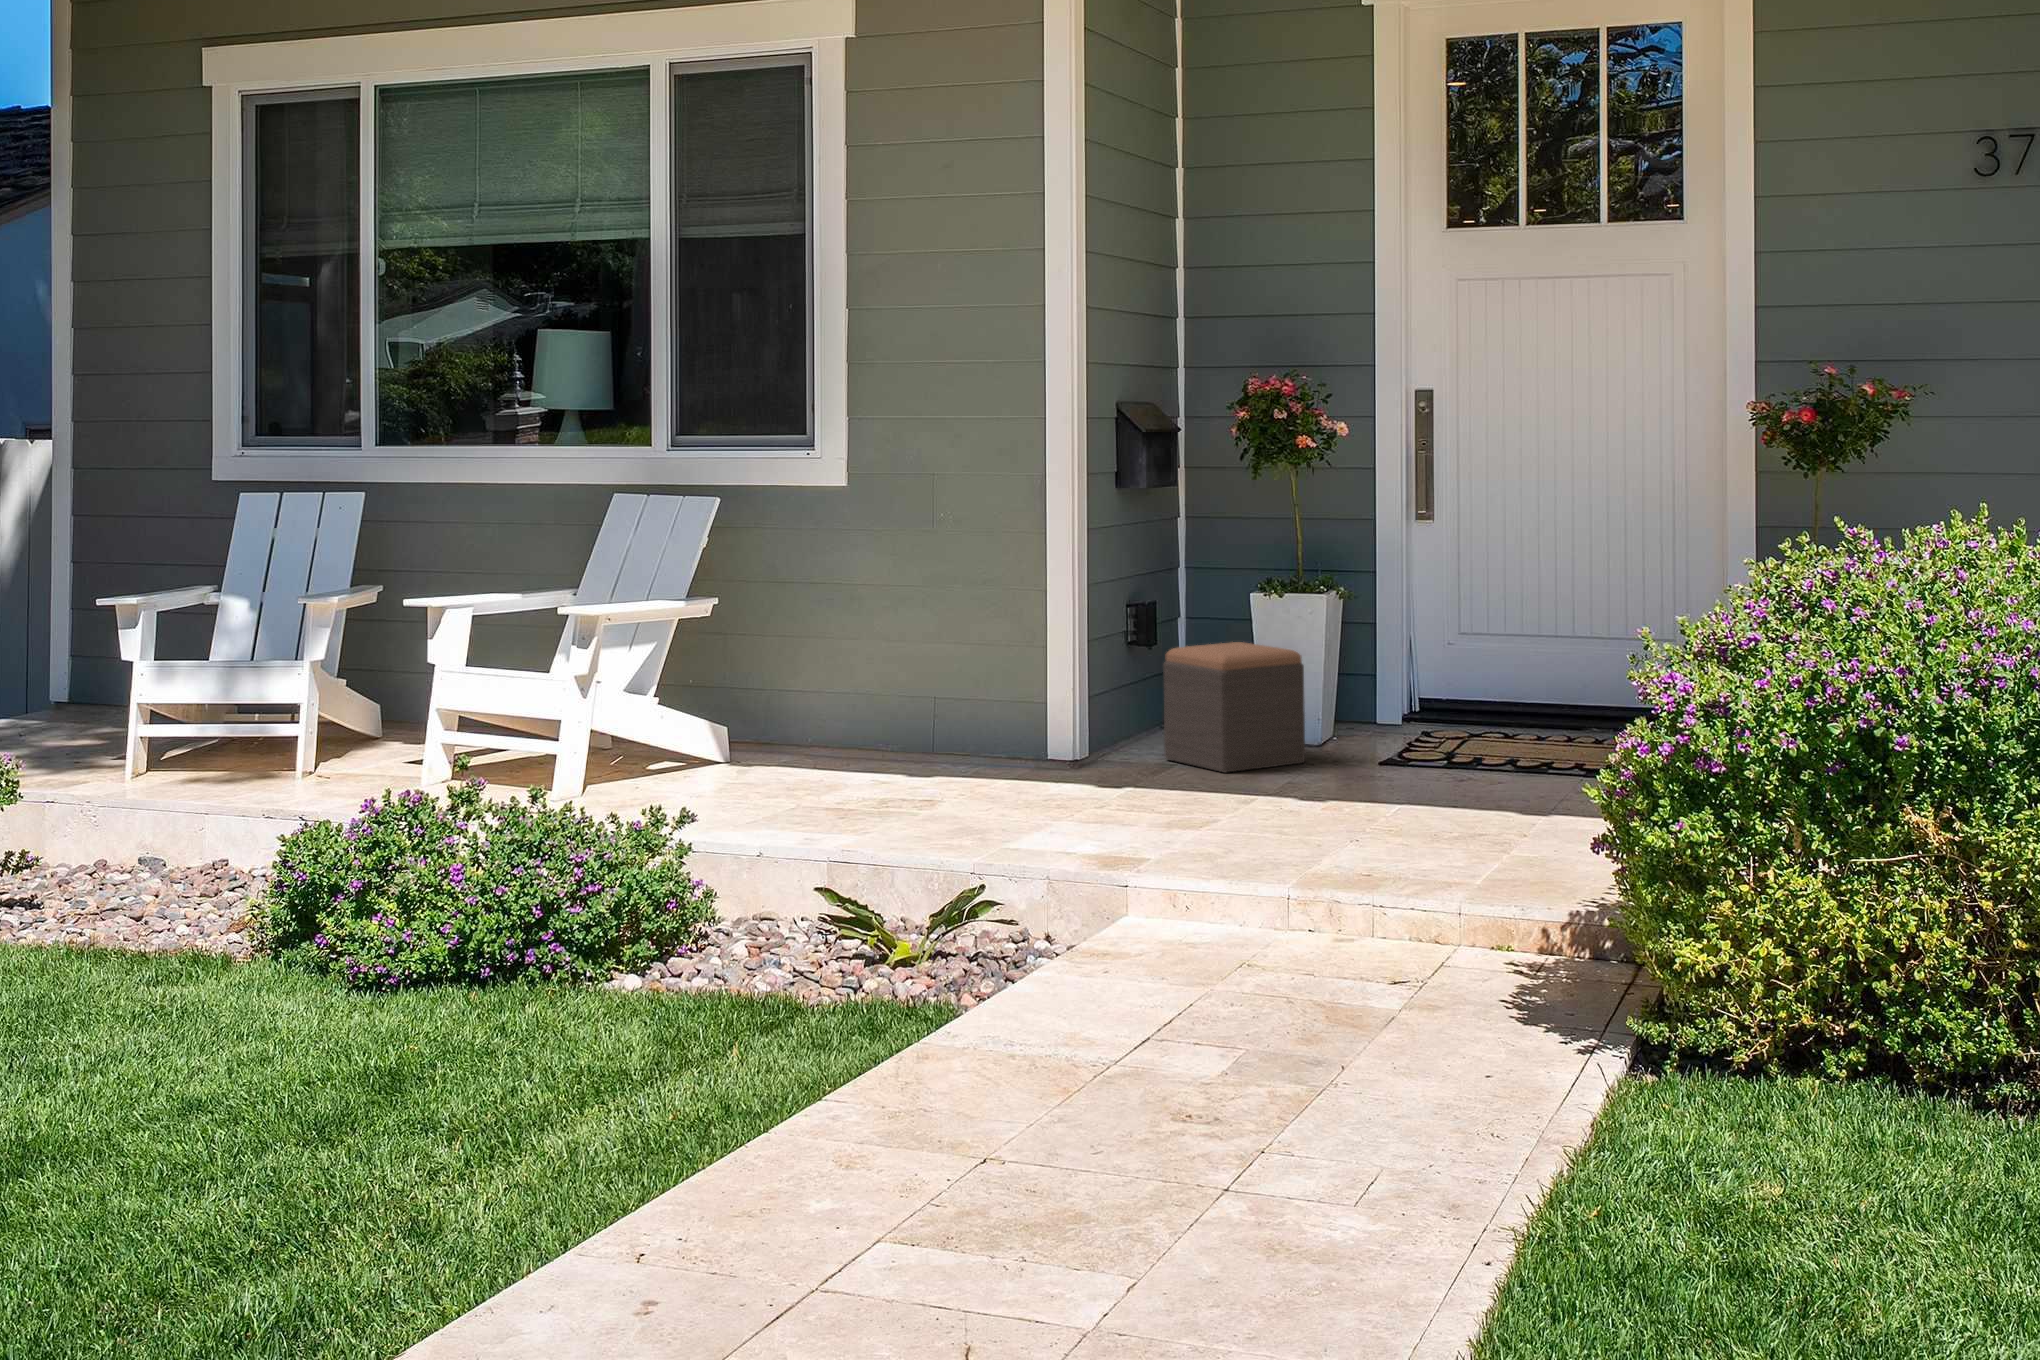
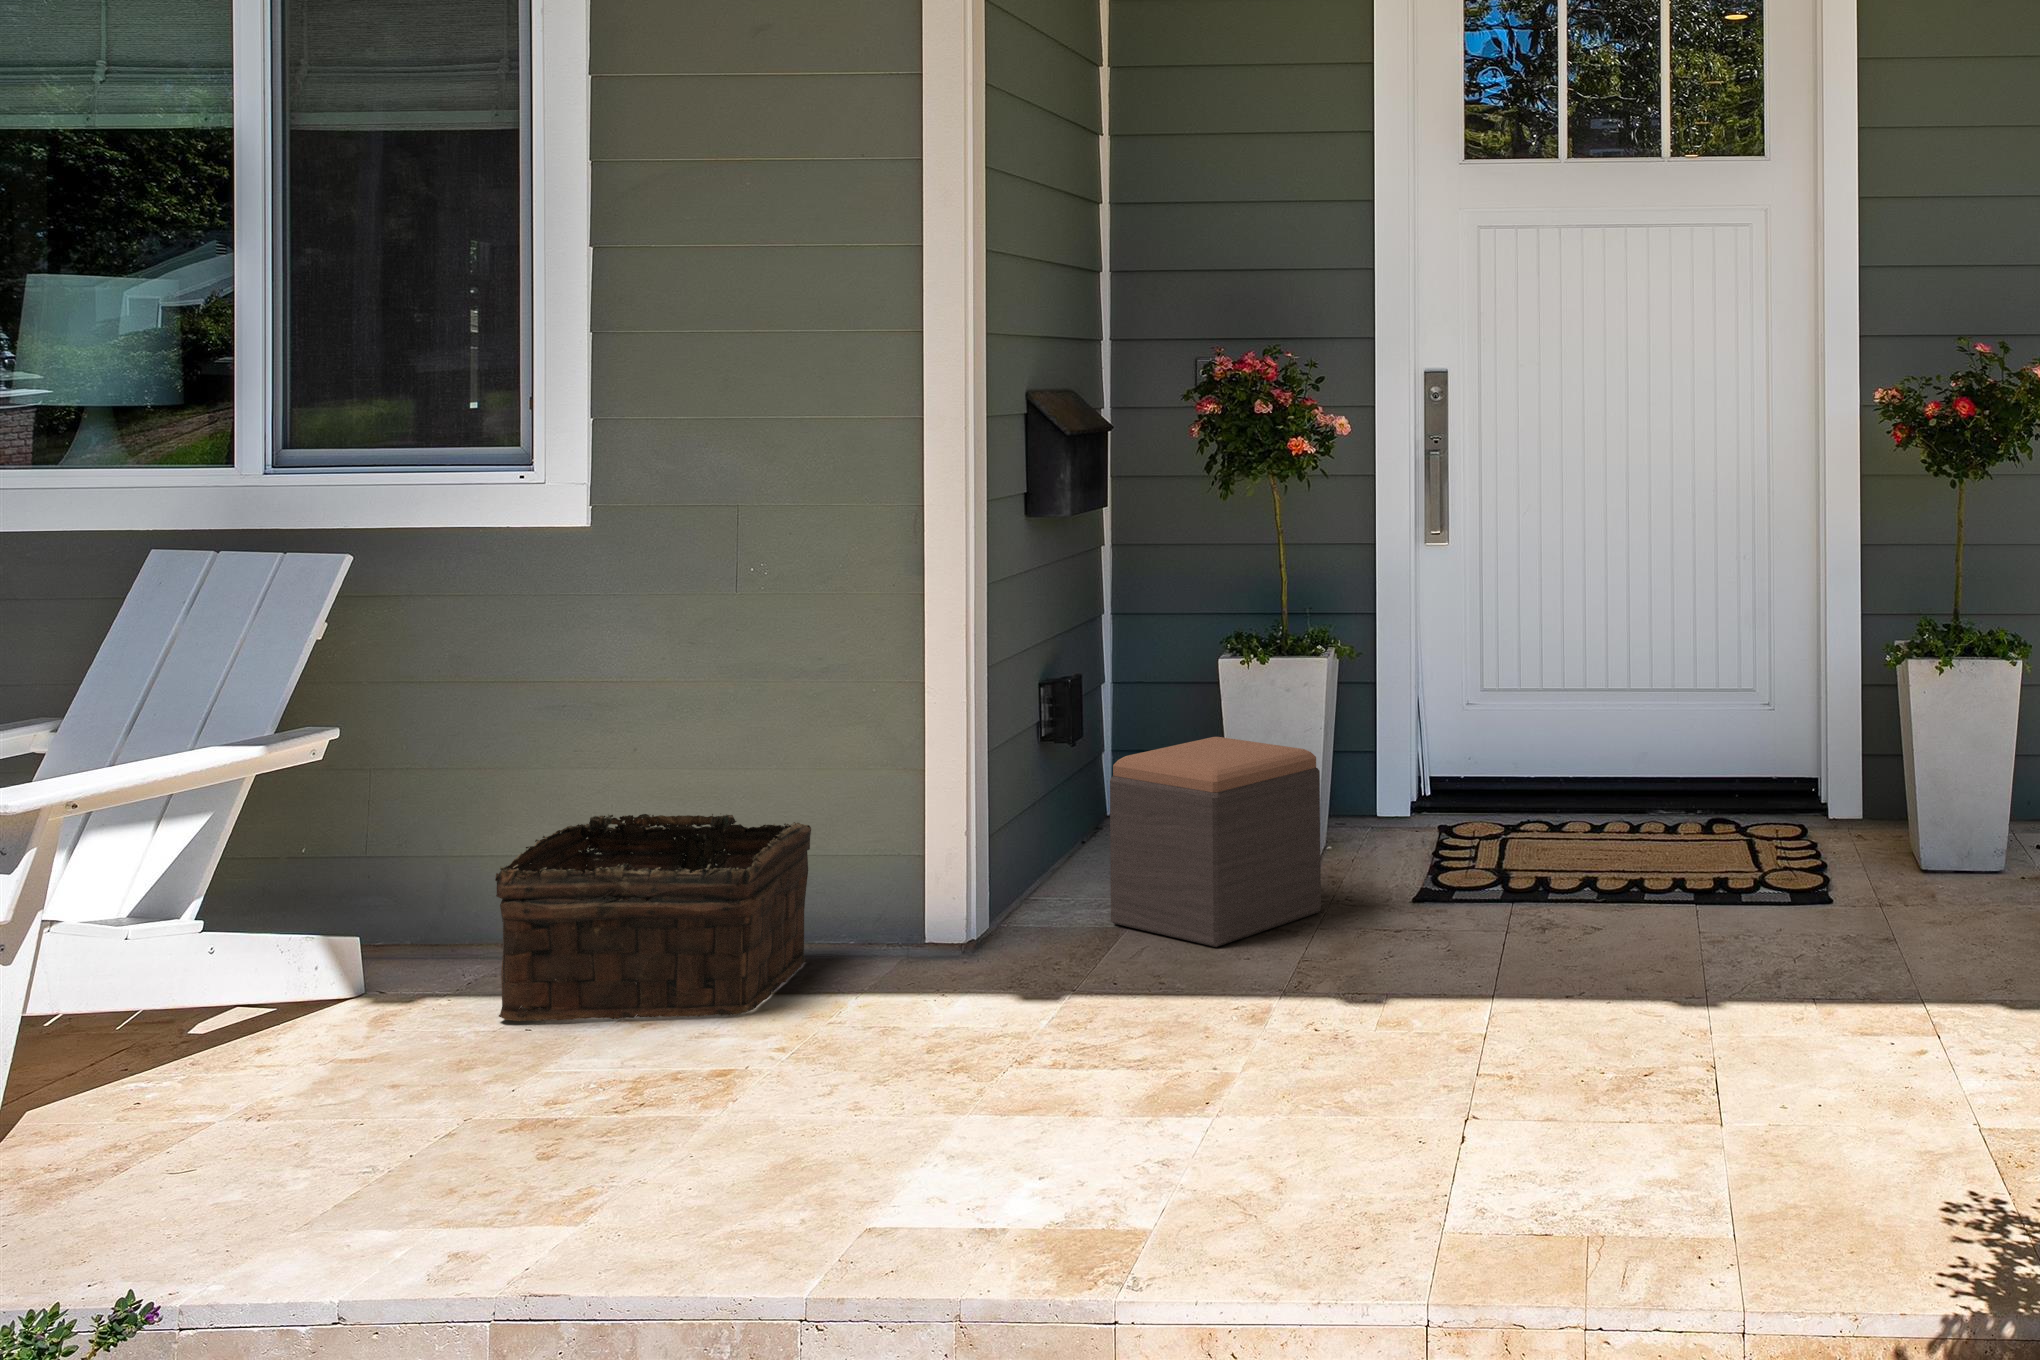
basket: none [798,660,976,781] -> present [495,813,811,1021]

